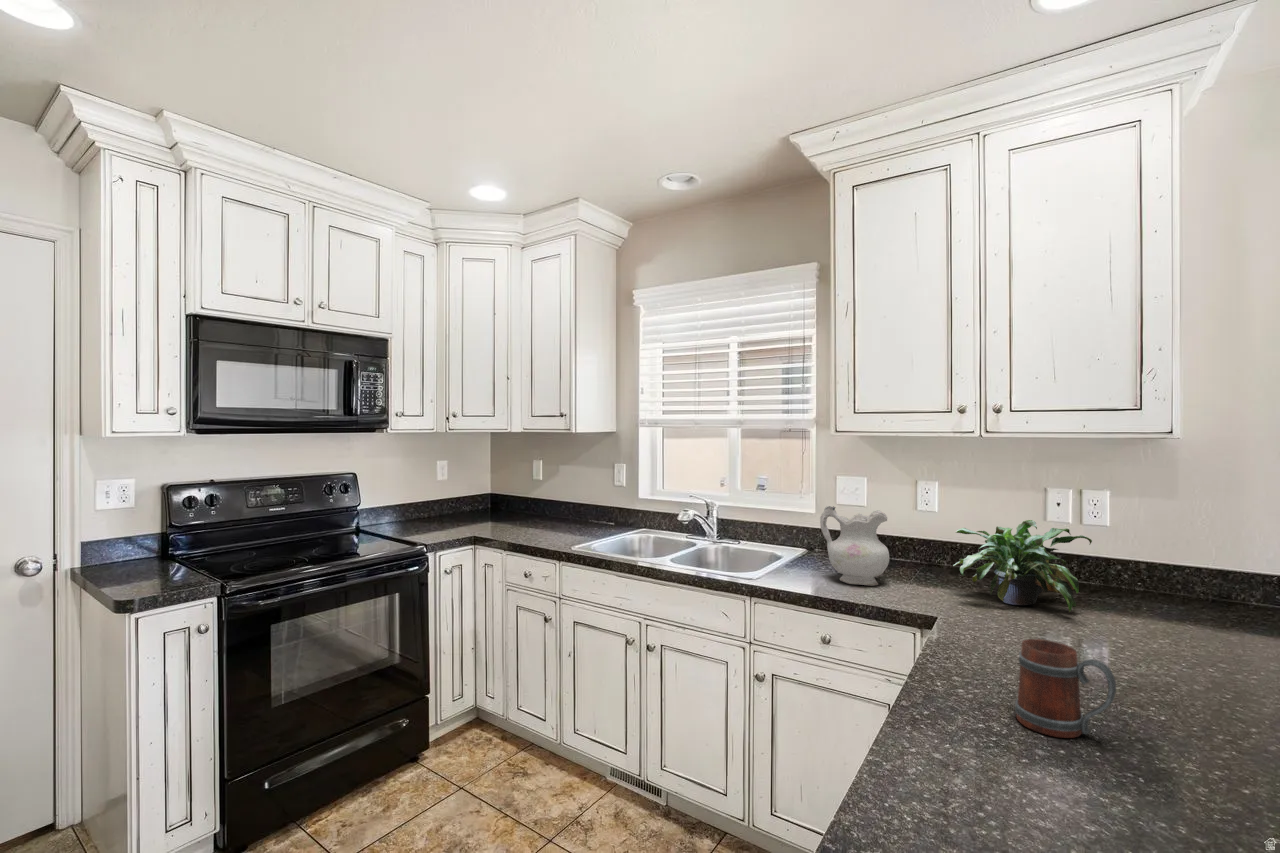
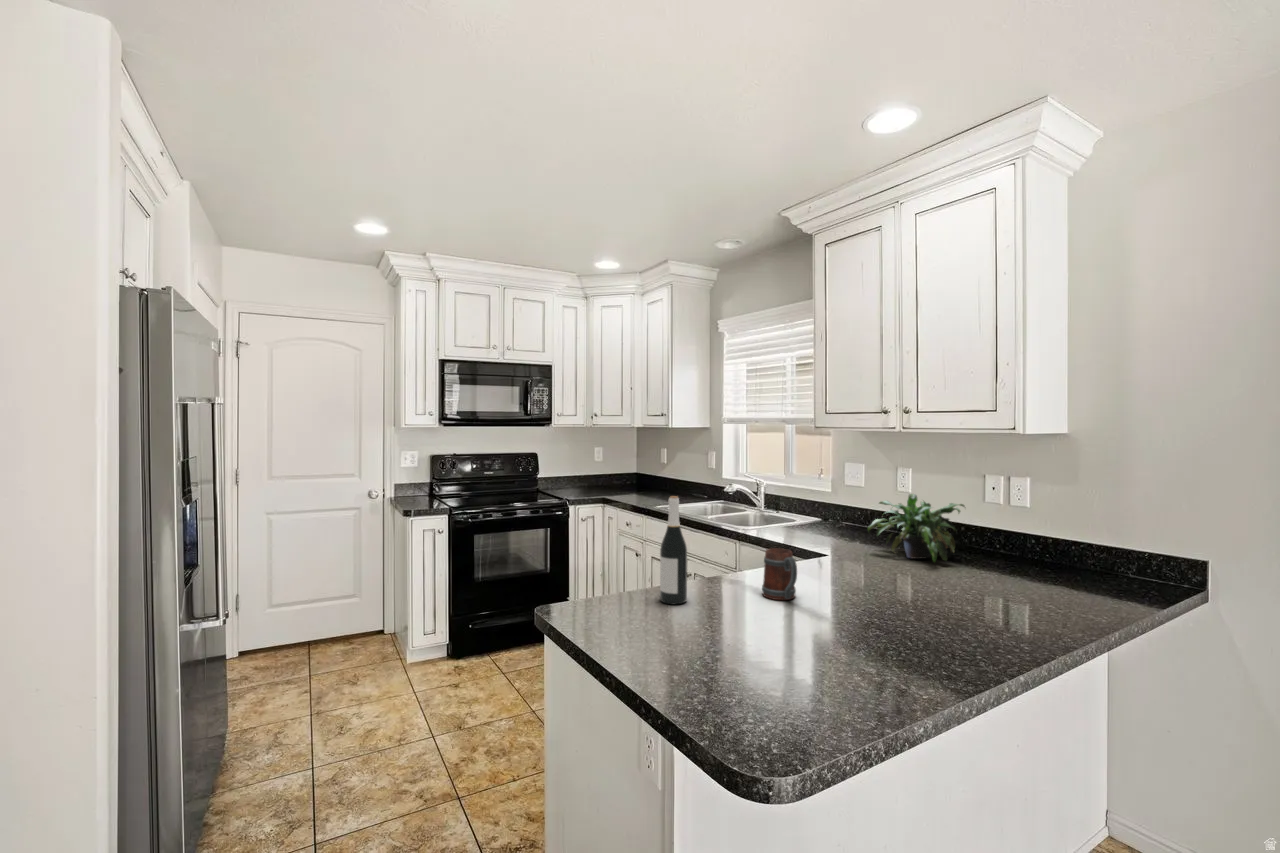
ceramic pitcher: present [820,506,889,586] -> none [798,482,844,541]
wine bottle: none [918,572,980,802] -> present [660,496,687,604]

